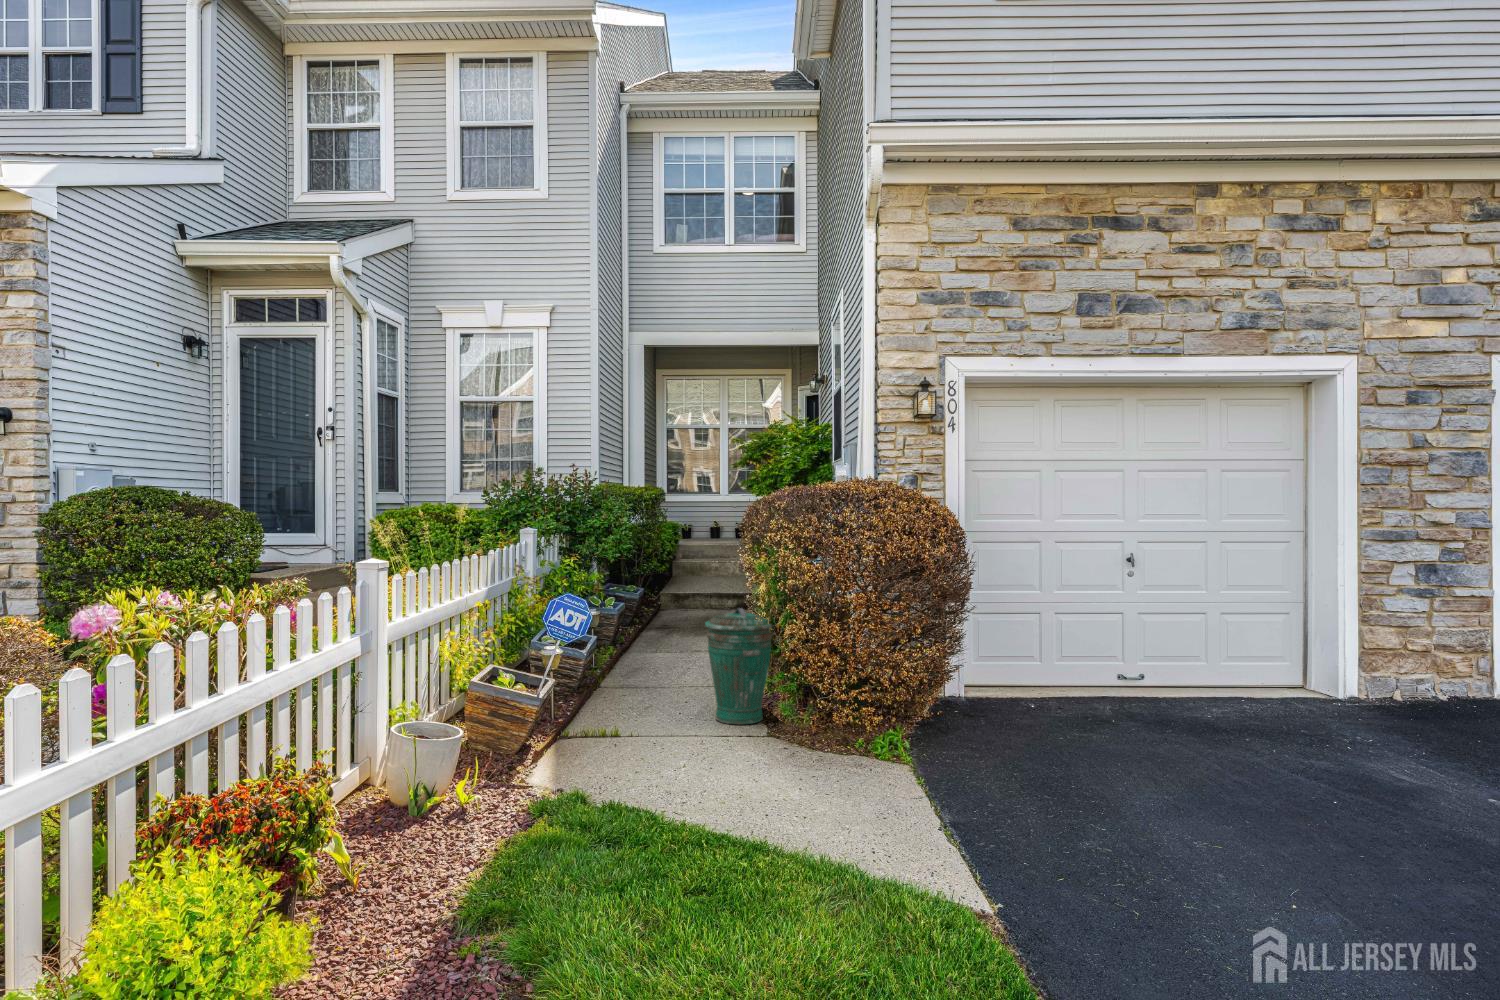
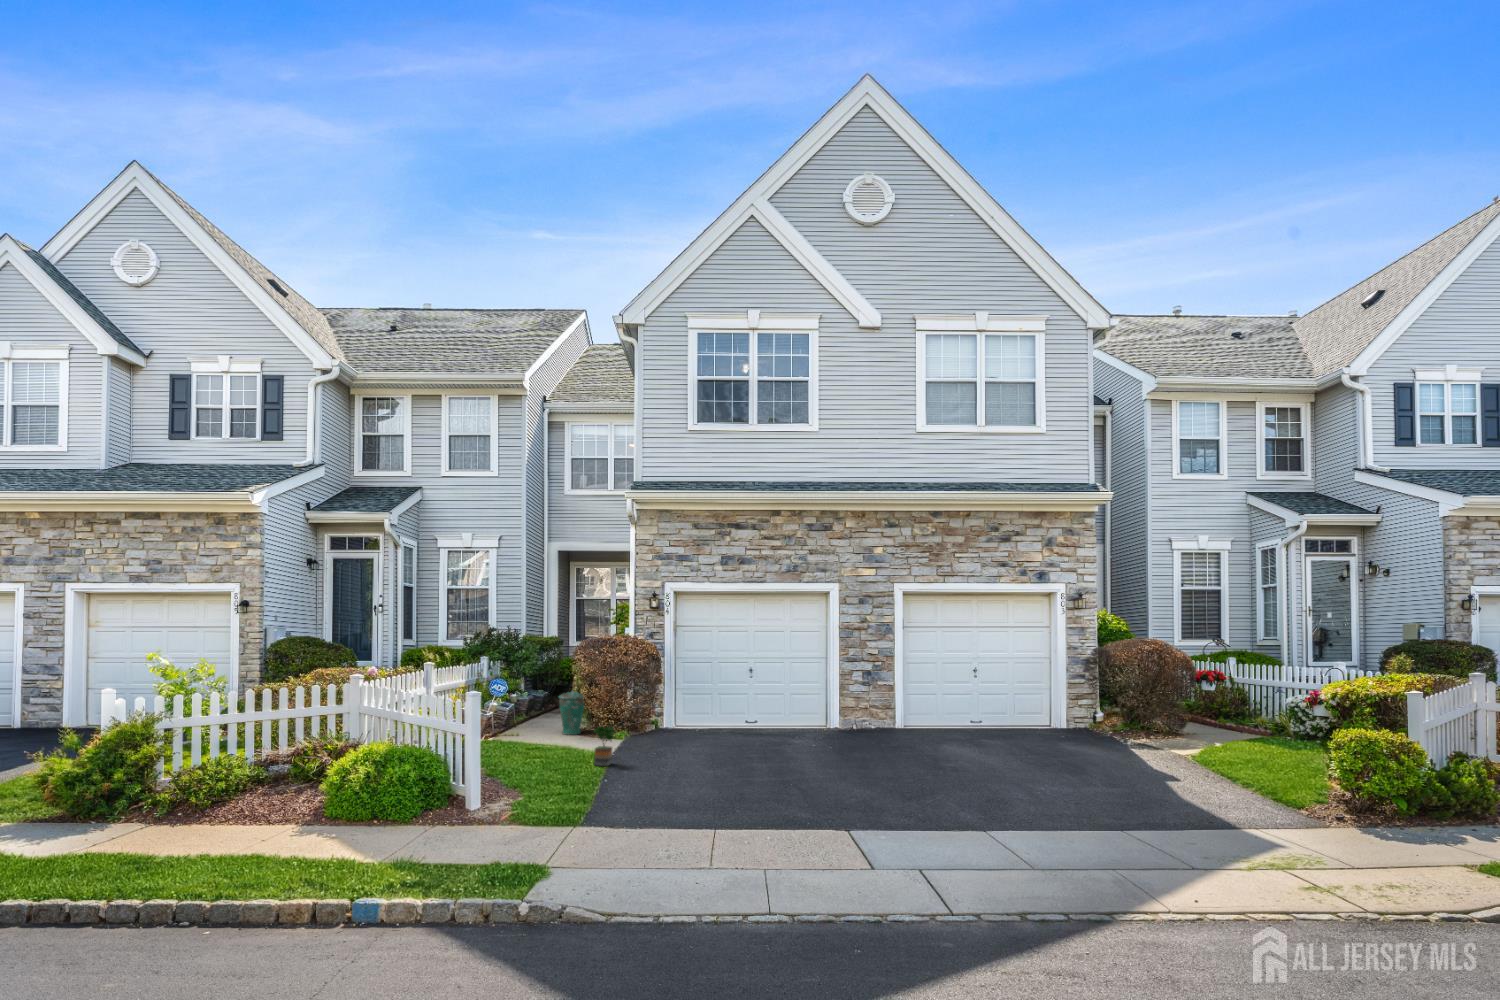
potted tree: none [931,756,1046,939] -> present [594,726,616,766]

